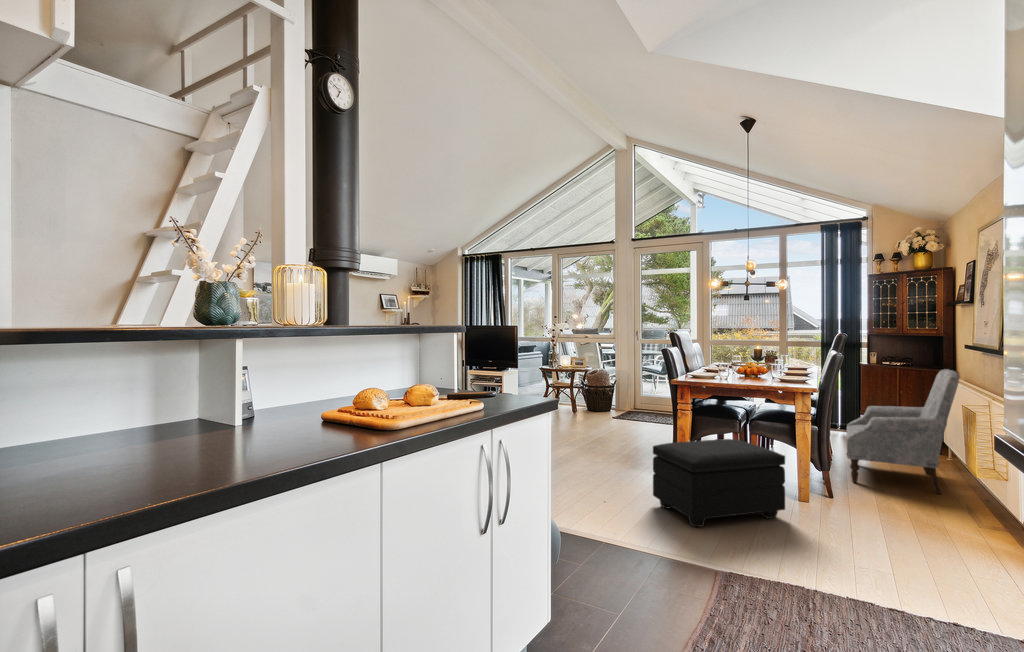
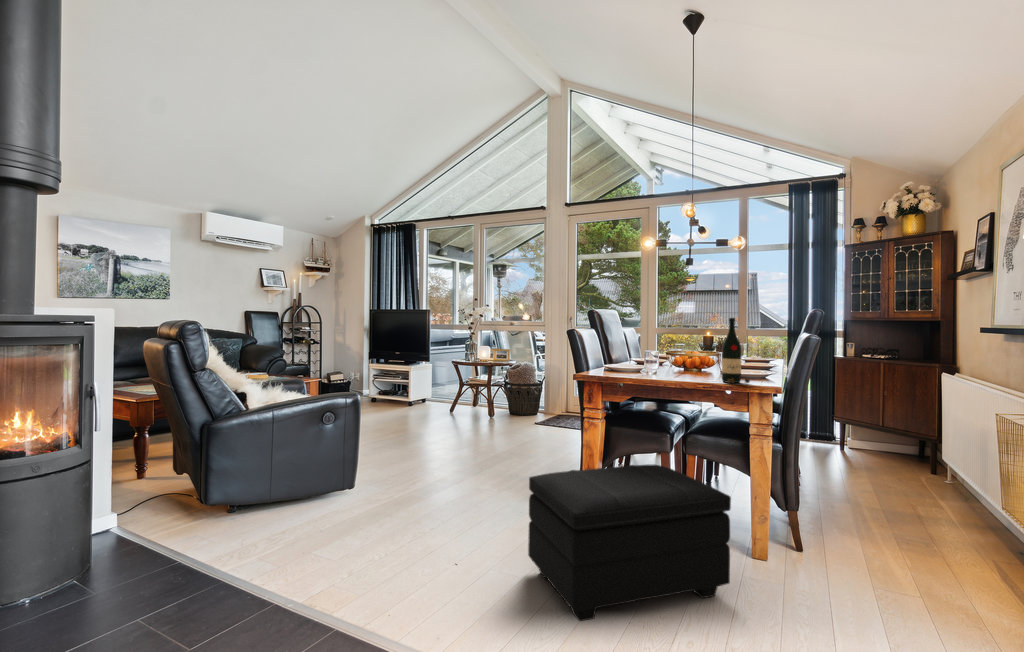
wine bottle: none [775,342,795,386] -> present [722,318,750,383]
armchair: present [846,369,960,494] -> none [819,361,982,543]

